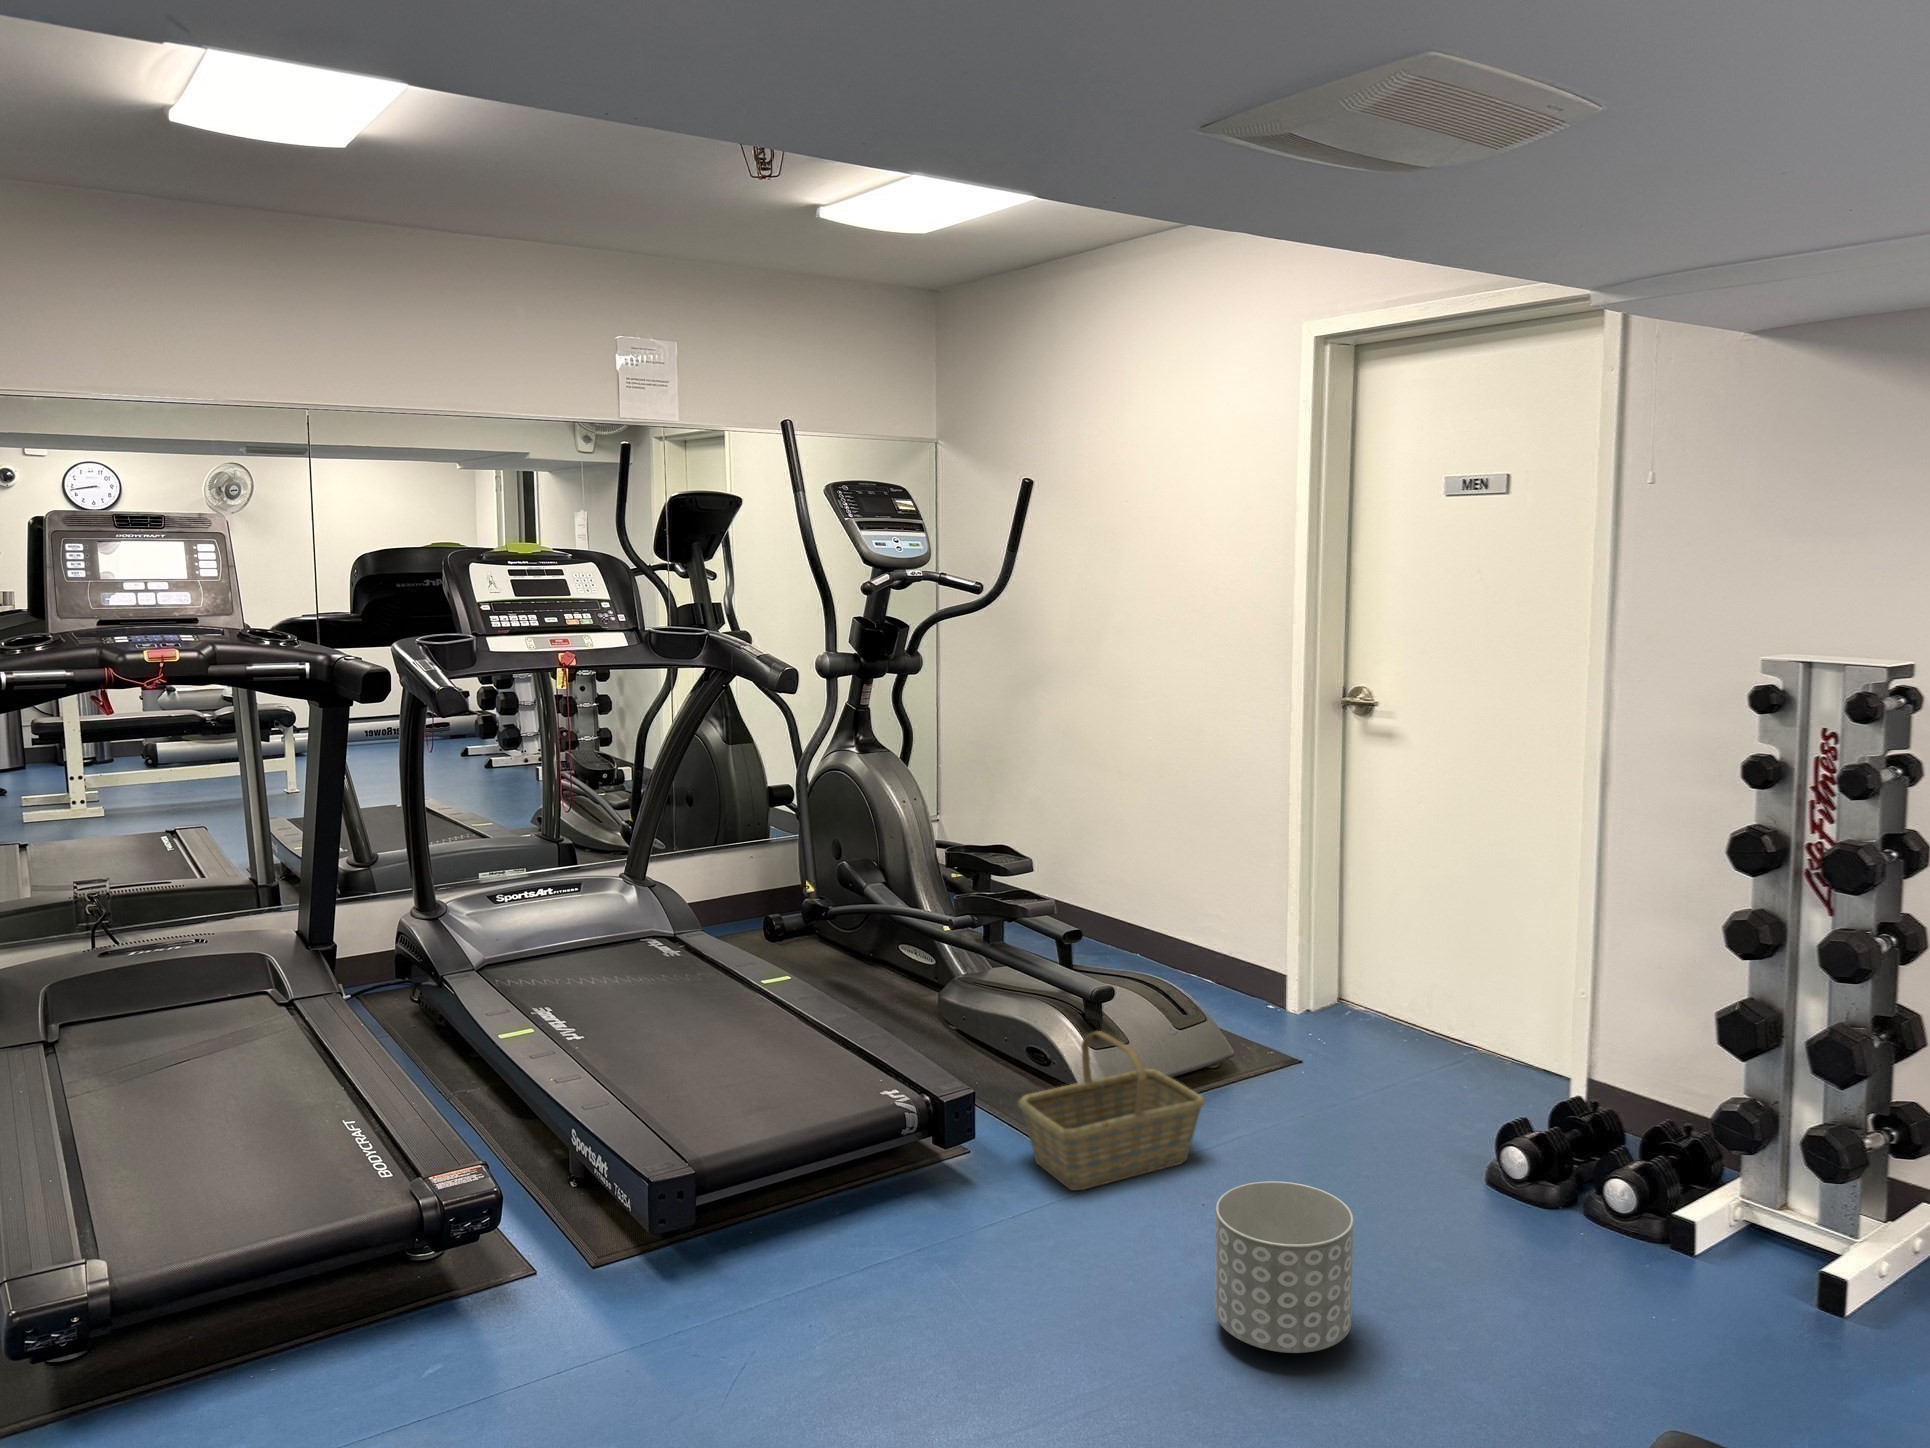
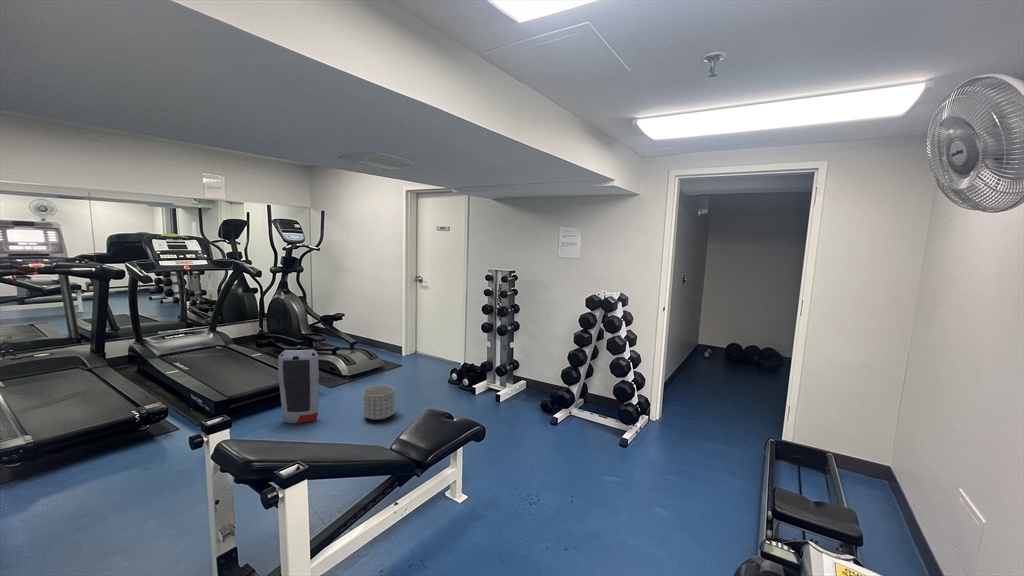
air purifier: none [876,998,1032,1317] -> present [278,349,319,423]
basket: present [1018,1031,1205,1190] -> none [323,359,372,396]

